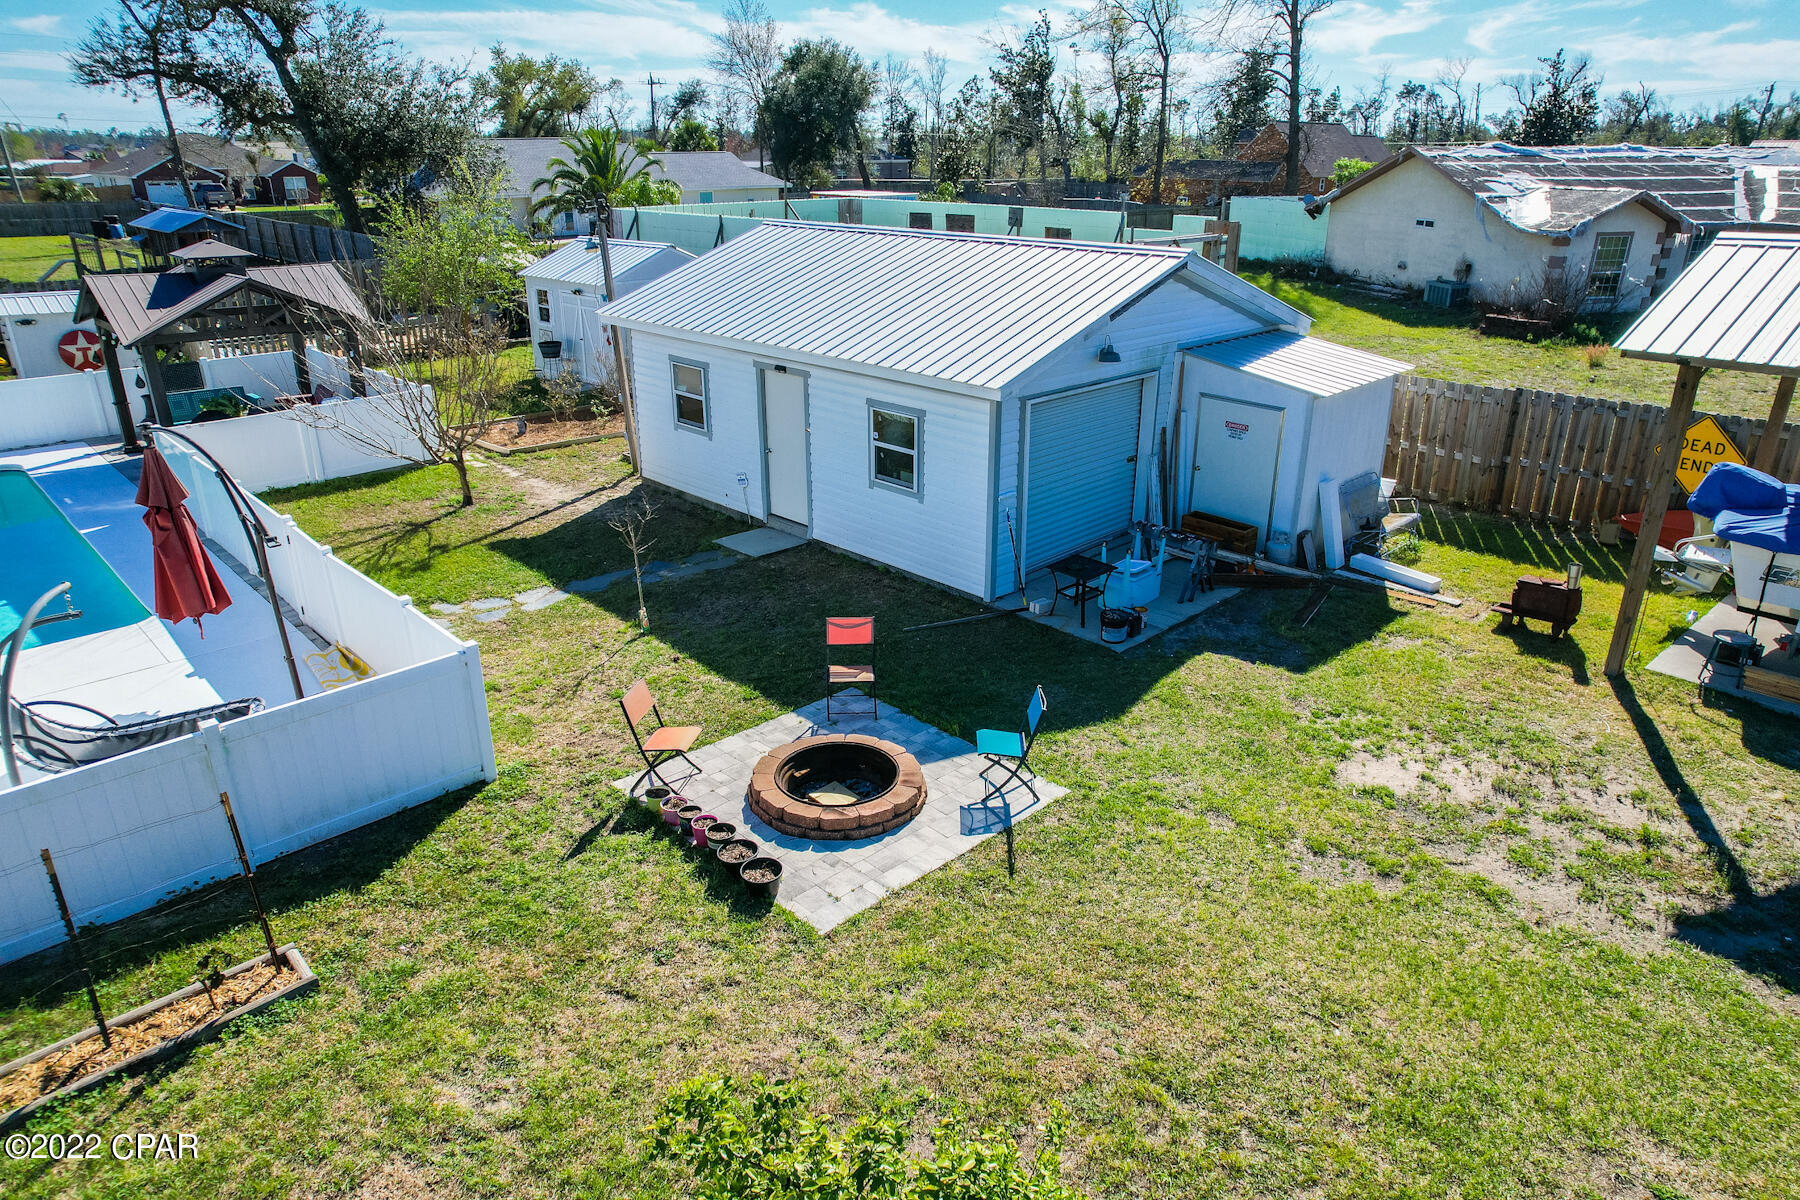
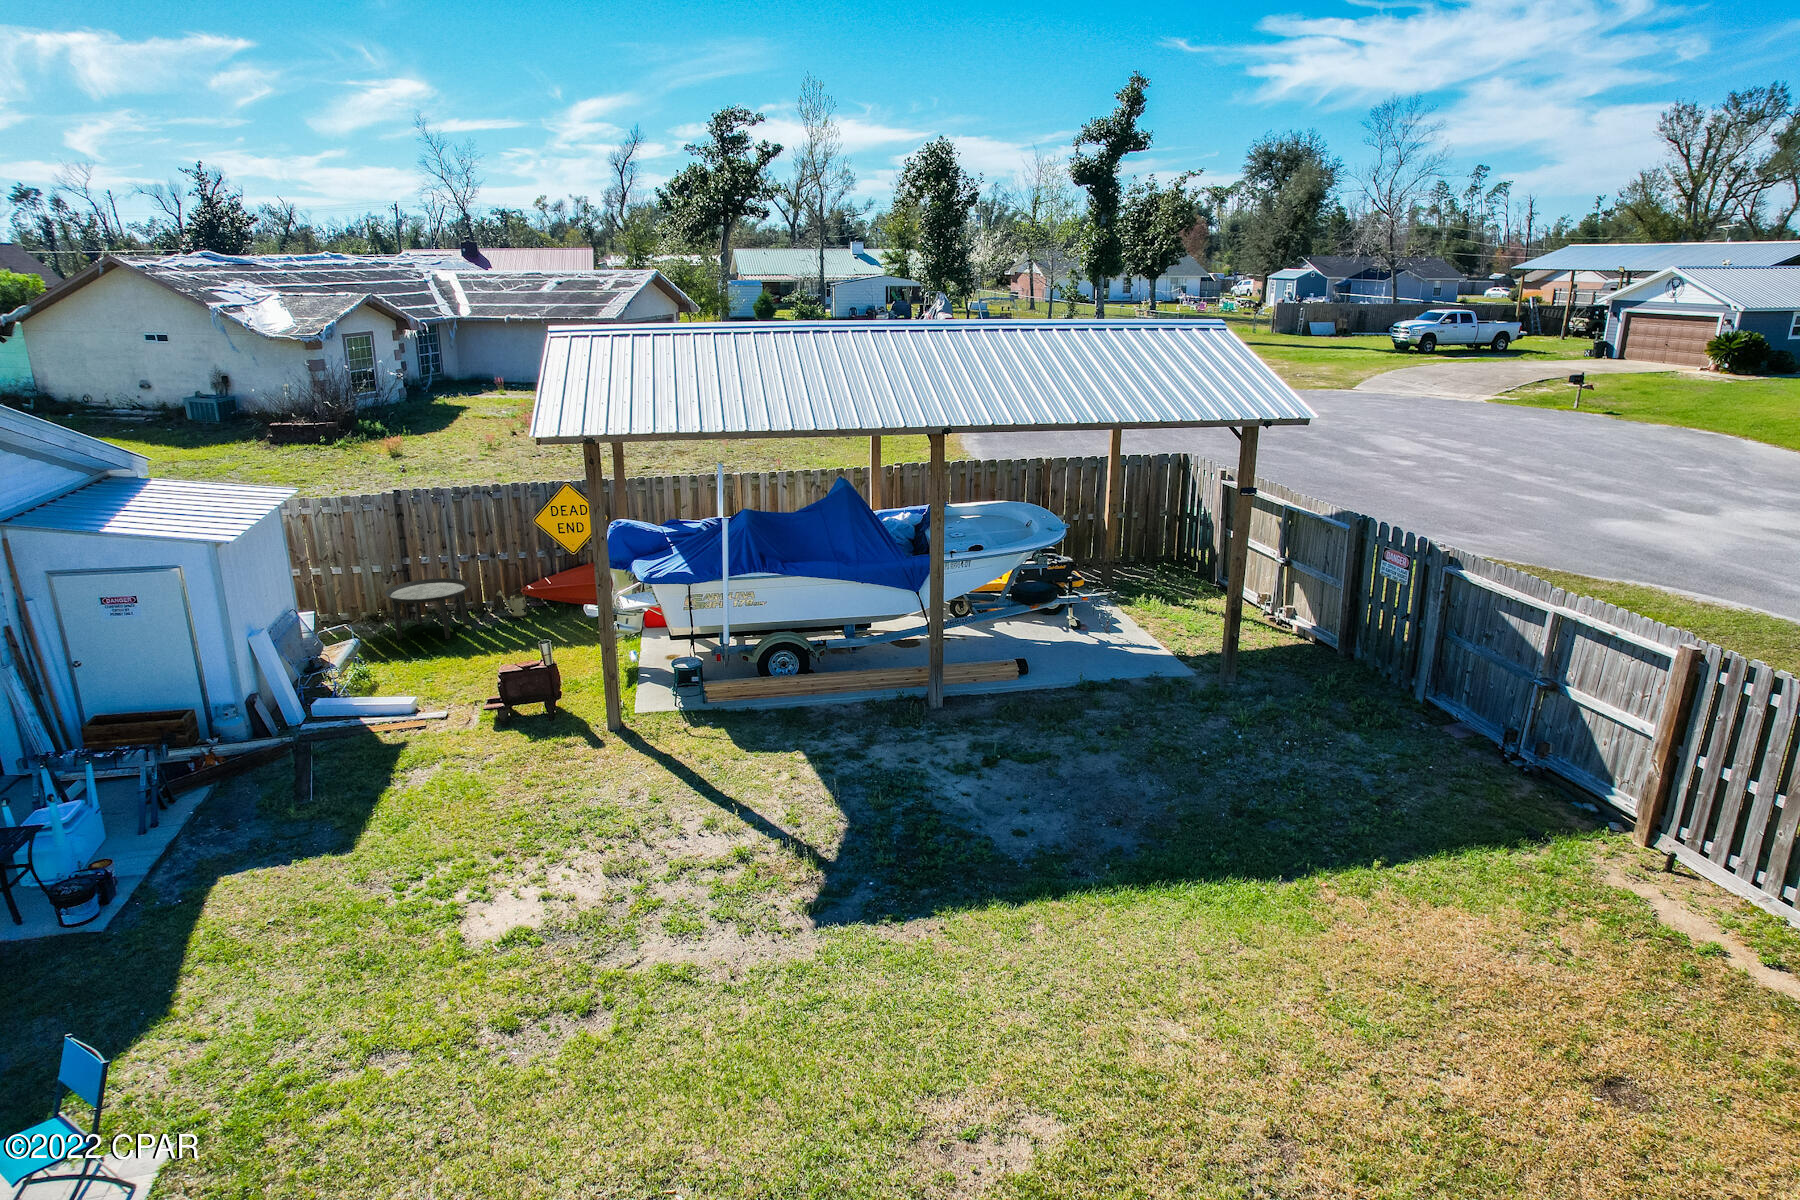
round table: none [1467,479,1561,544] -> present [385,578,470,640]

